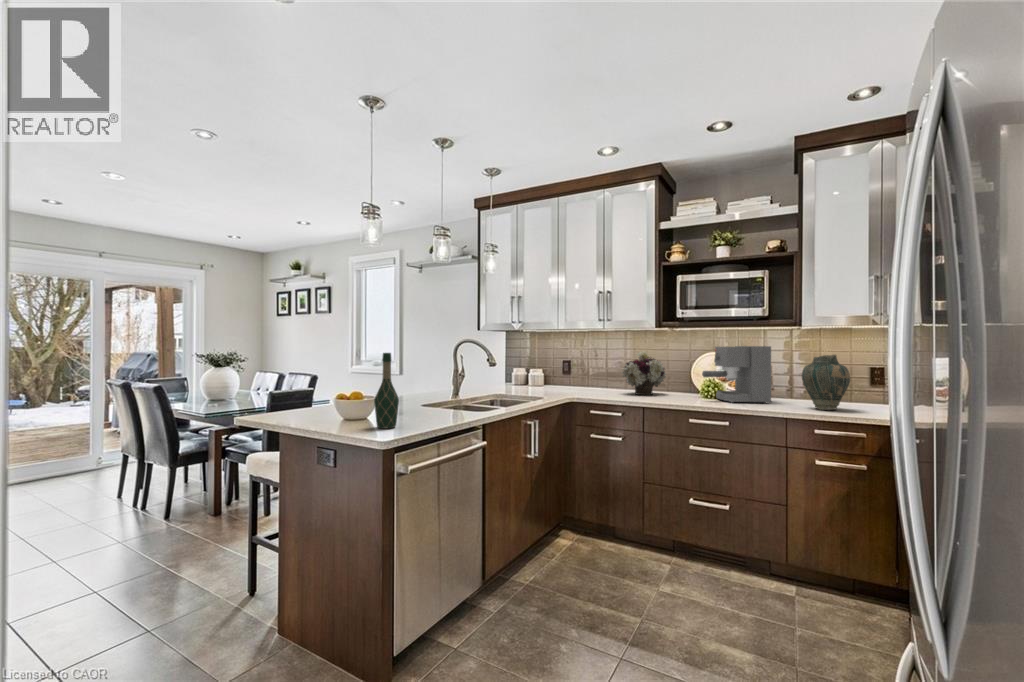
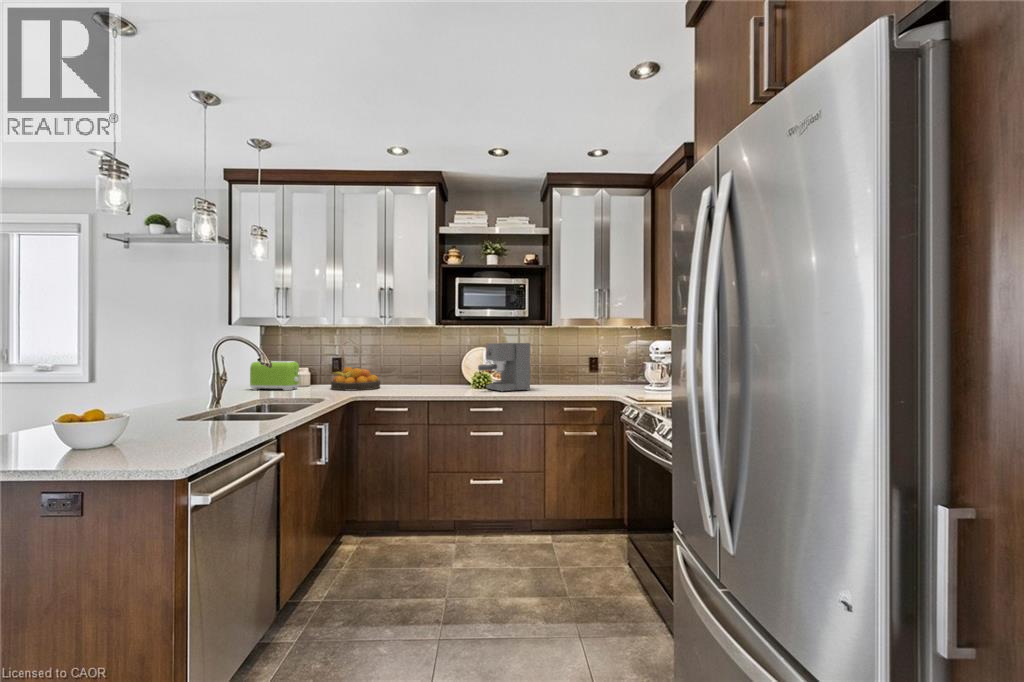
flower arrangement: present [622,352,666,395] -> none [401,348,442,389]
wine bottle: present [374,353,399,429] -> none [138,354,177,453]
vase: present [802,355,850,410] -> none [554,350,586,393]
toaster: none [493,362,531,389] -> present [250,361,299,390]
fruit bowl: none [557,370,603,393] -> present [331,367,380,390]

